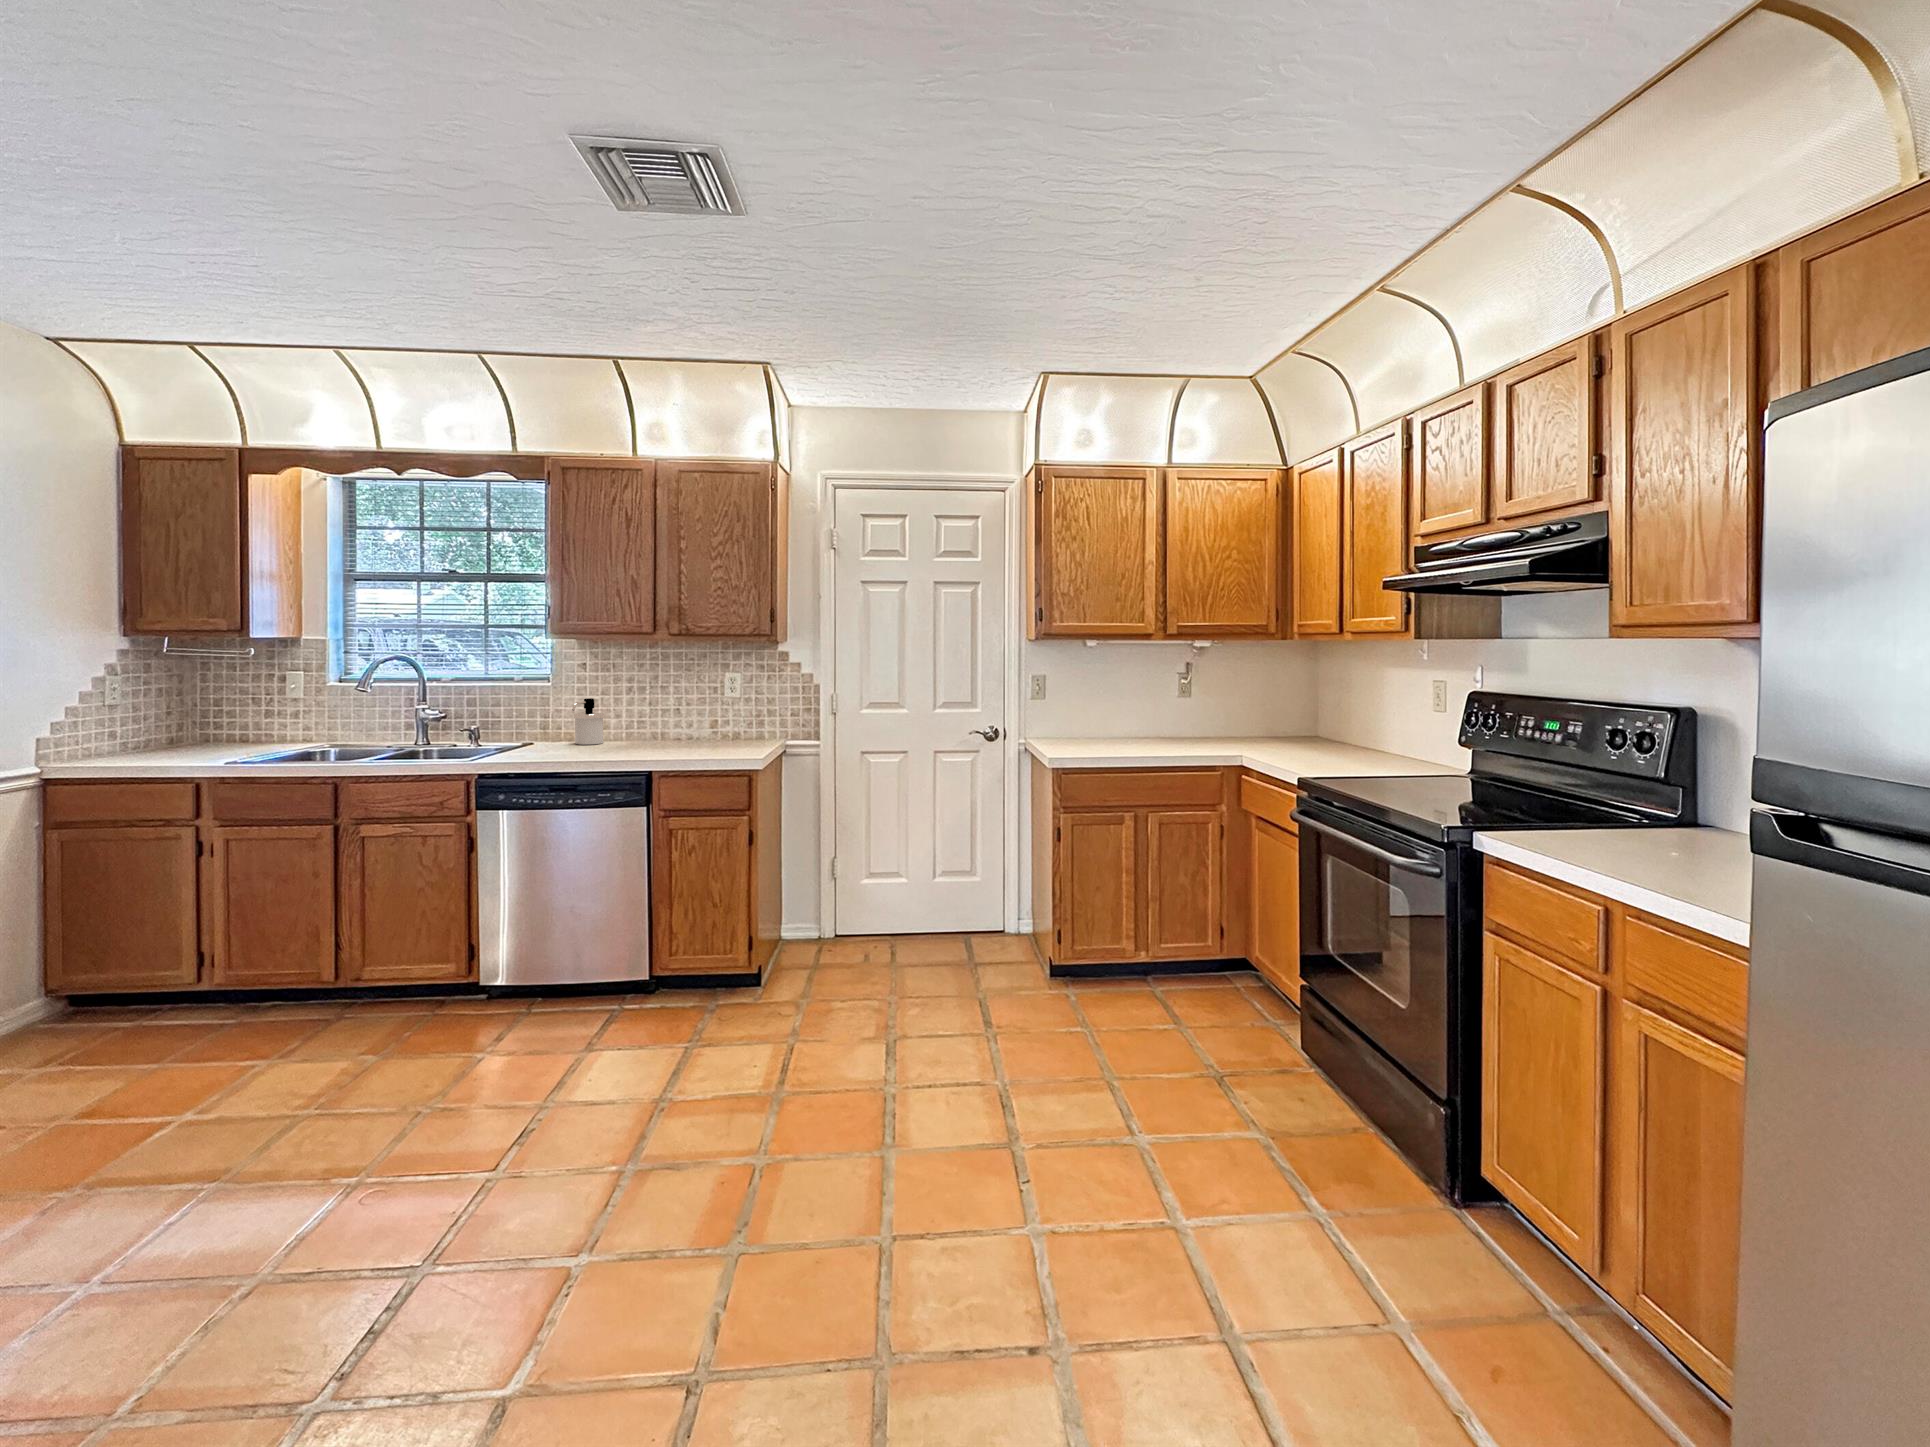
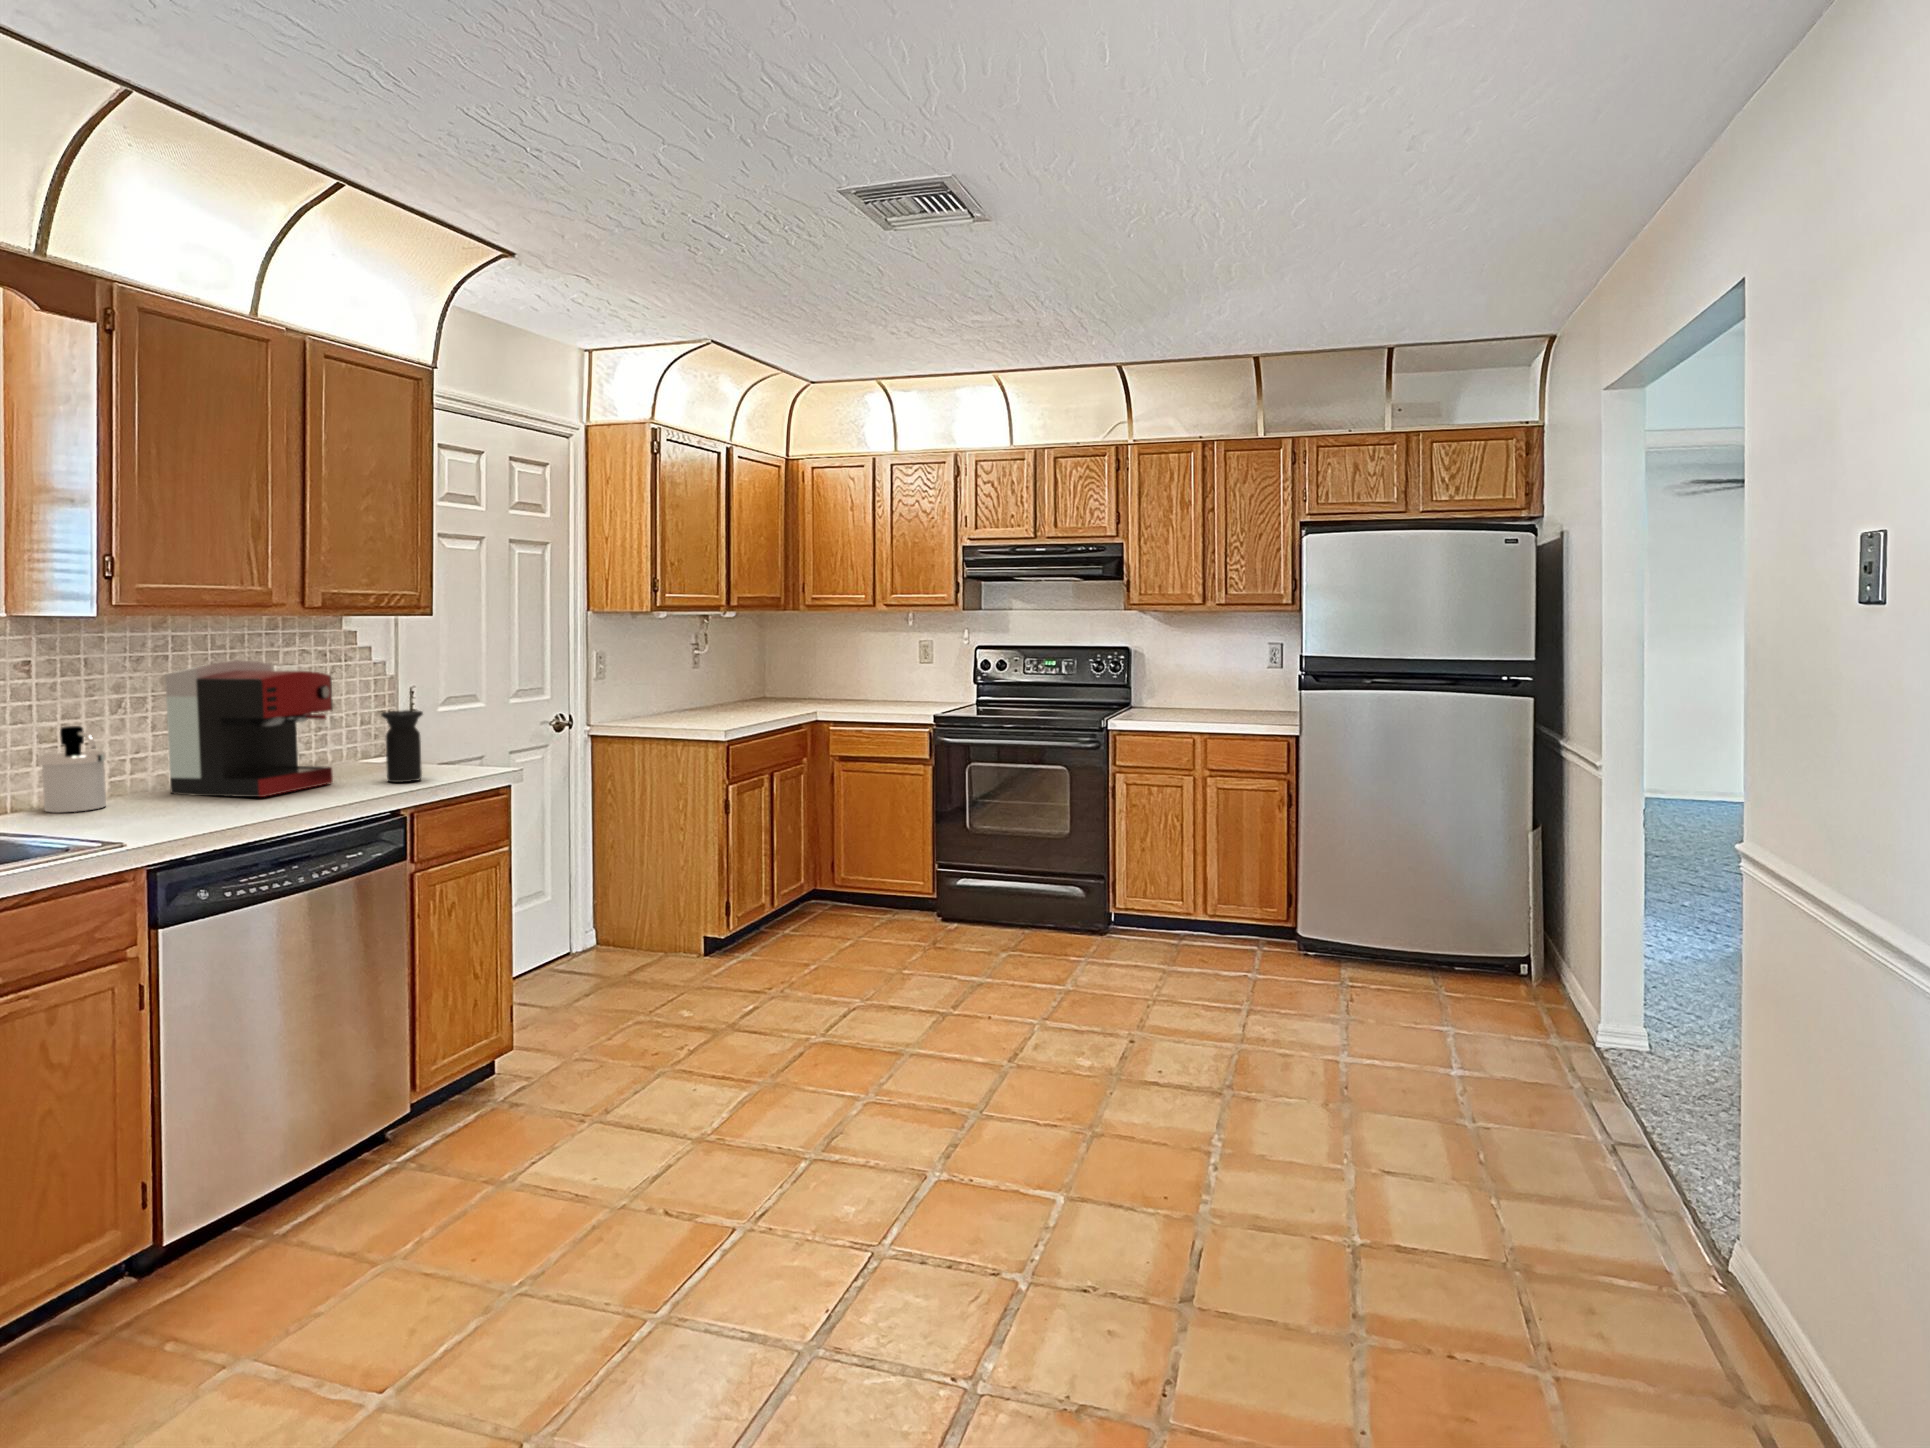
coffee maker: none [642,666,703,749] -> present [165,660,333,797]
vase: none [718,704,744,752] -> present [381,710,423,782]

